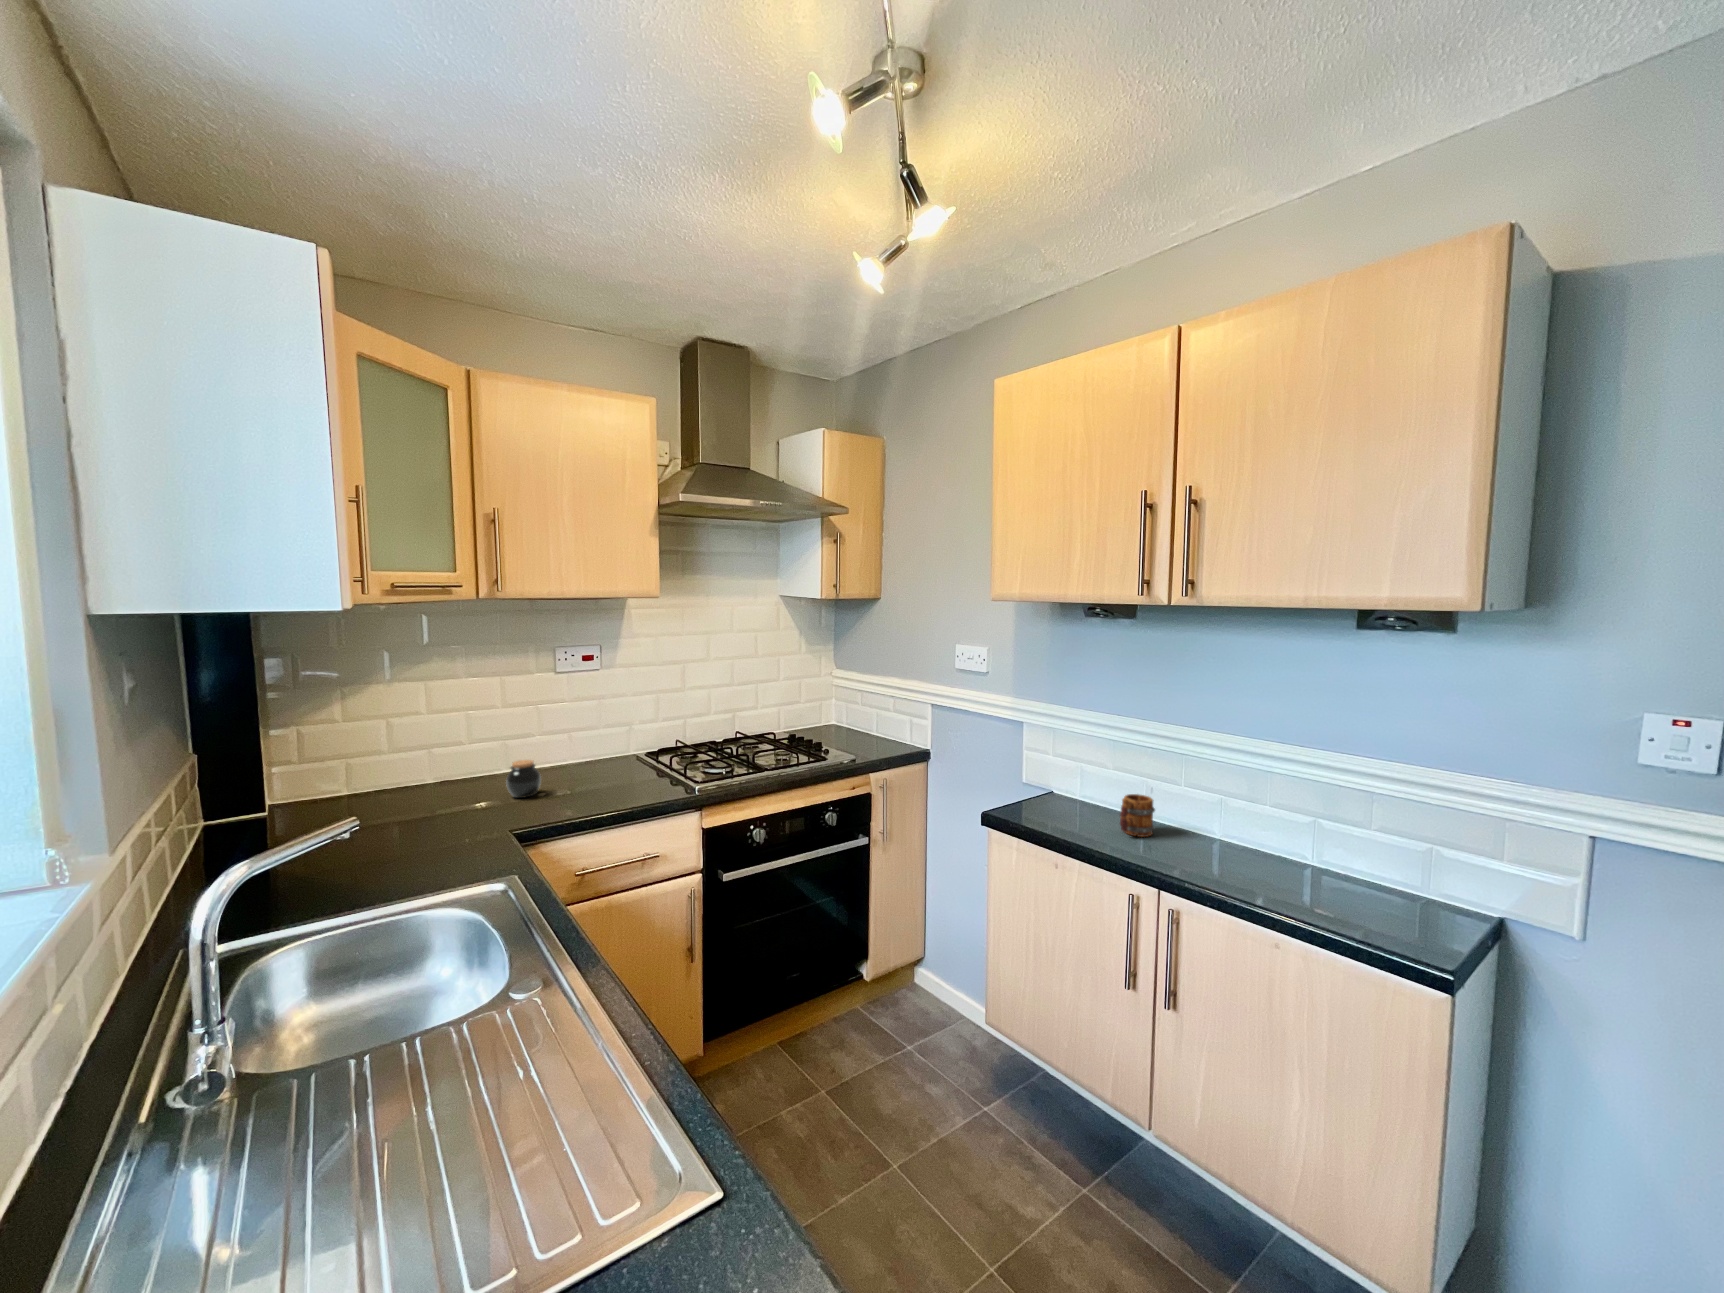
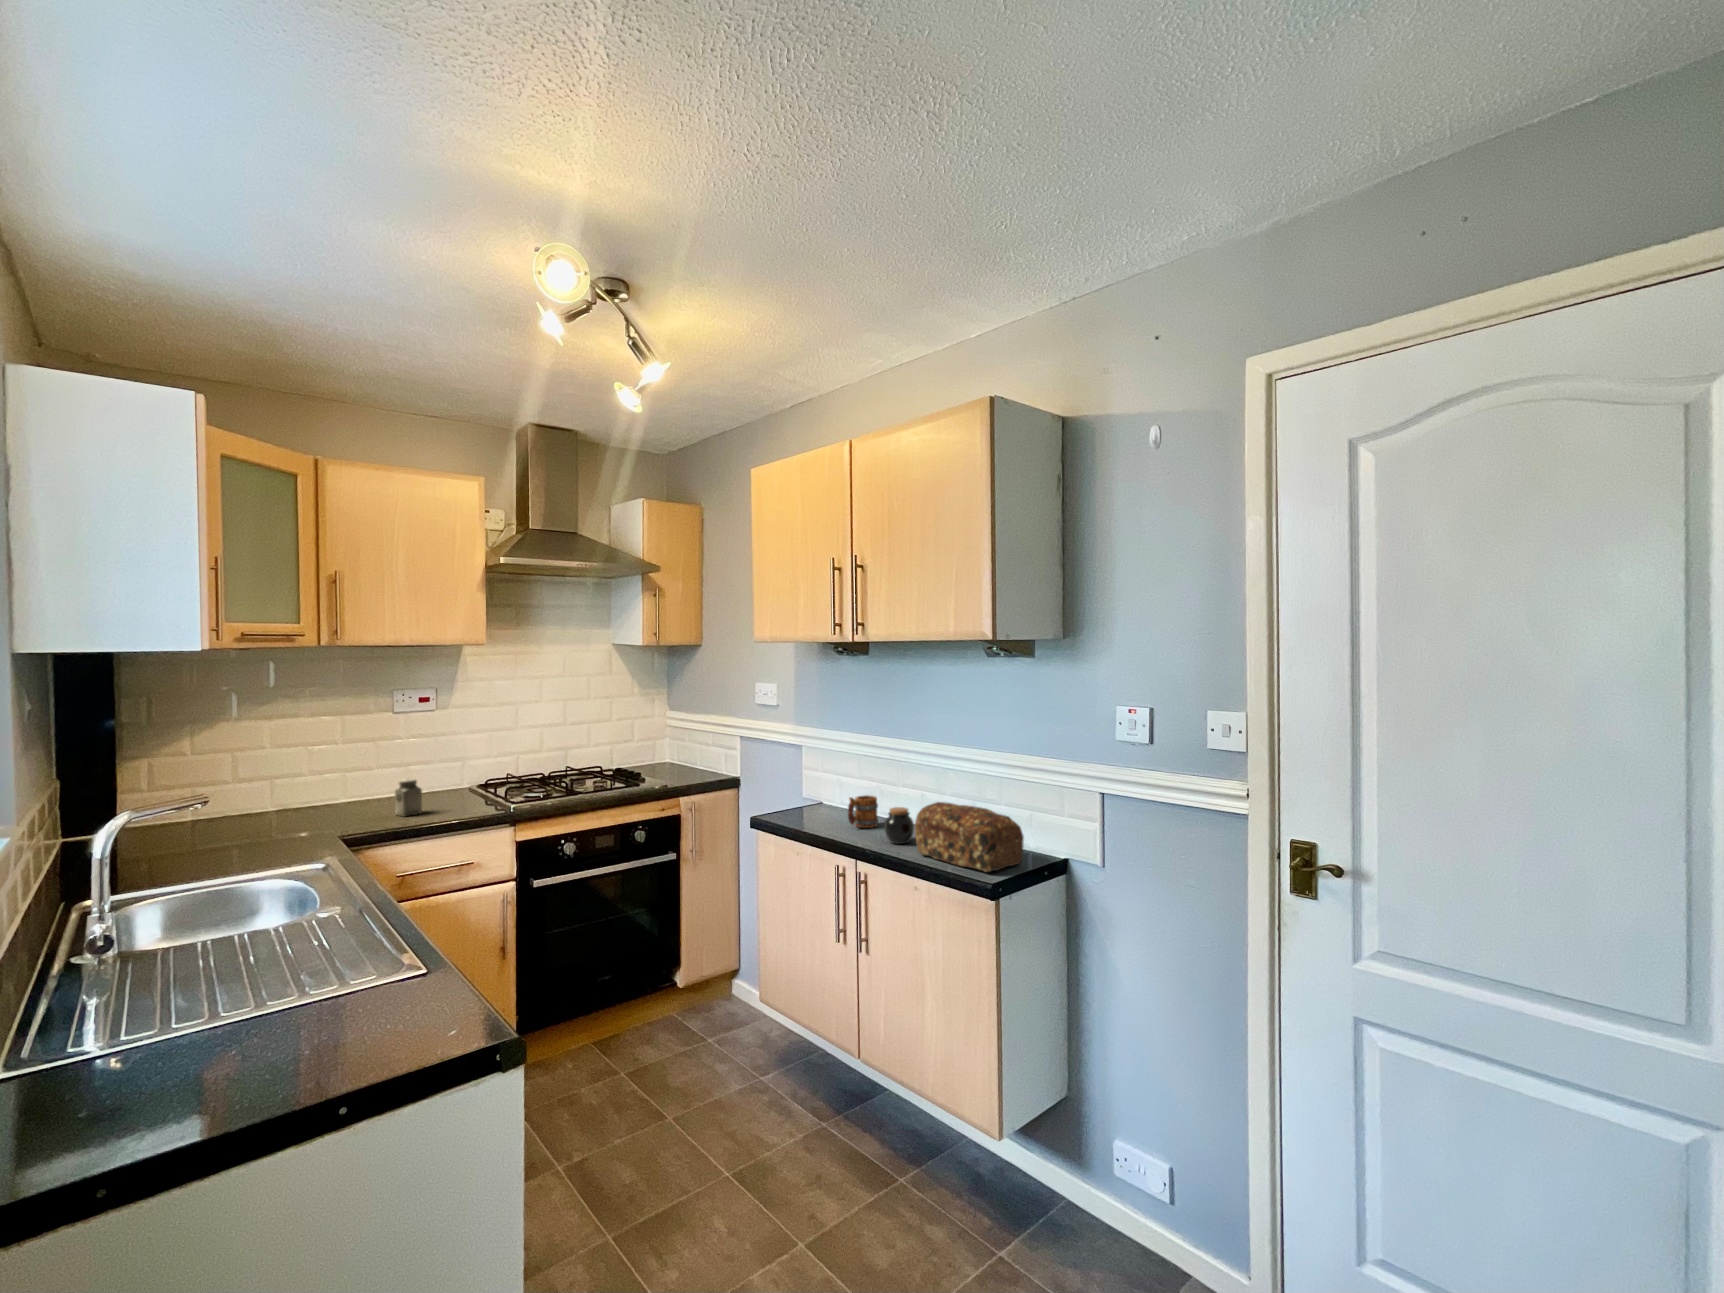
salt shaker: none [567,753,598,798] -> present [395,779,422,816]
jar: present [506,760,541,798] -> present [884,807,914,844]
bread loaf: none [1259,824,1441,939] -> present [915,802,1024,872]

